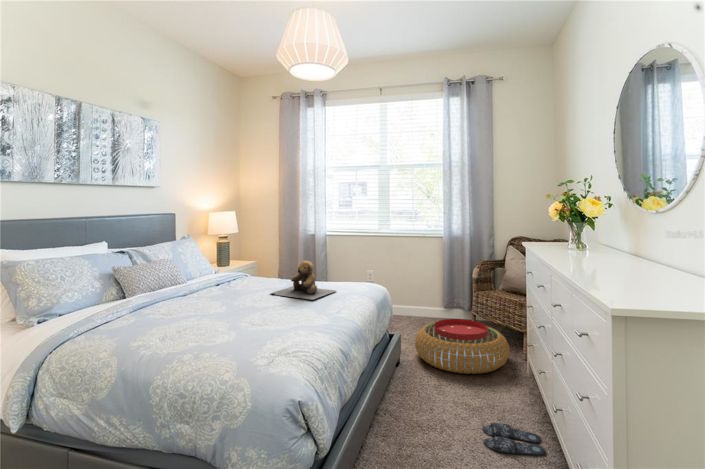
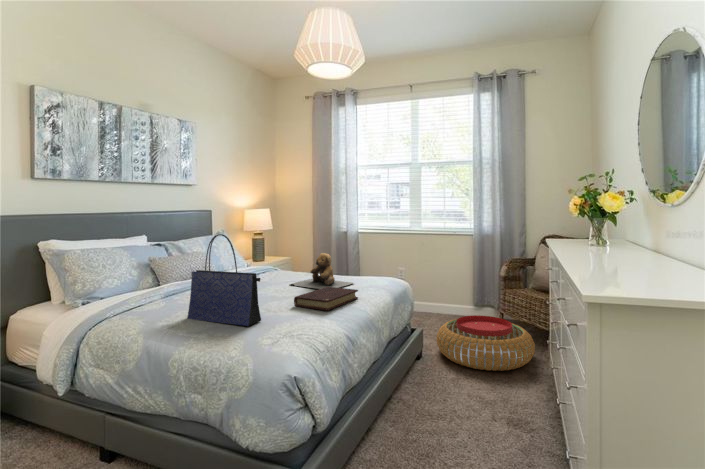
tote bag: none [166,245,250,344] -> present [187,234,261,326]
book: none [280,296,345,323] -> present [294,287,358,311]
slippers: present [482,423,546,455] -> none [494,418,558,452]

